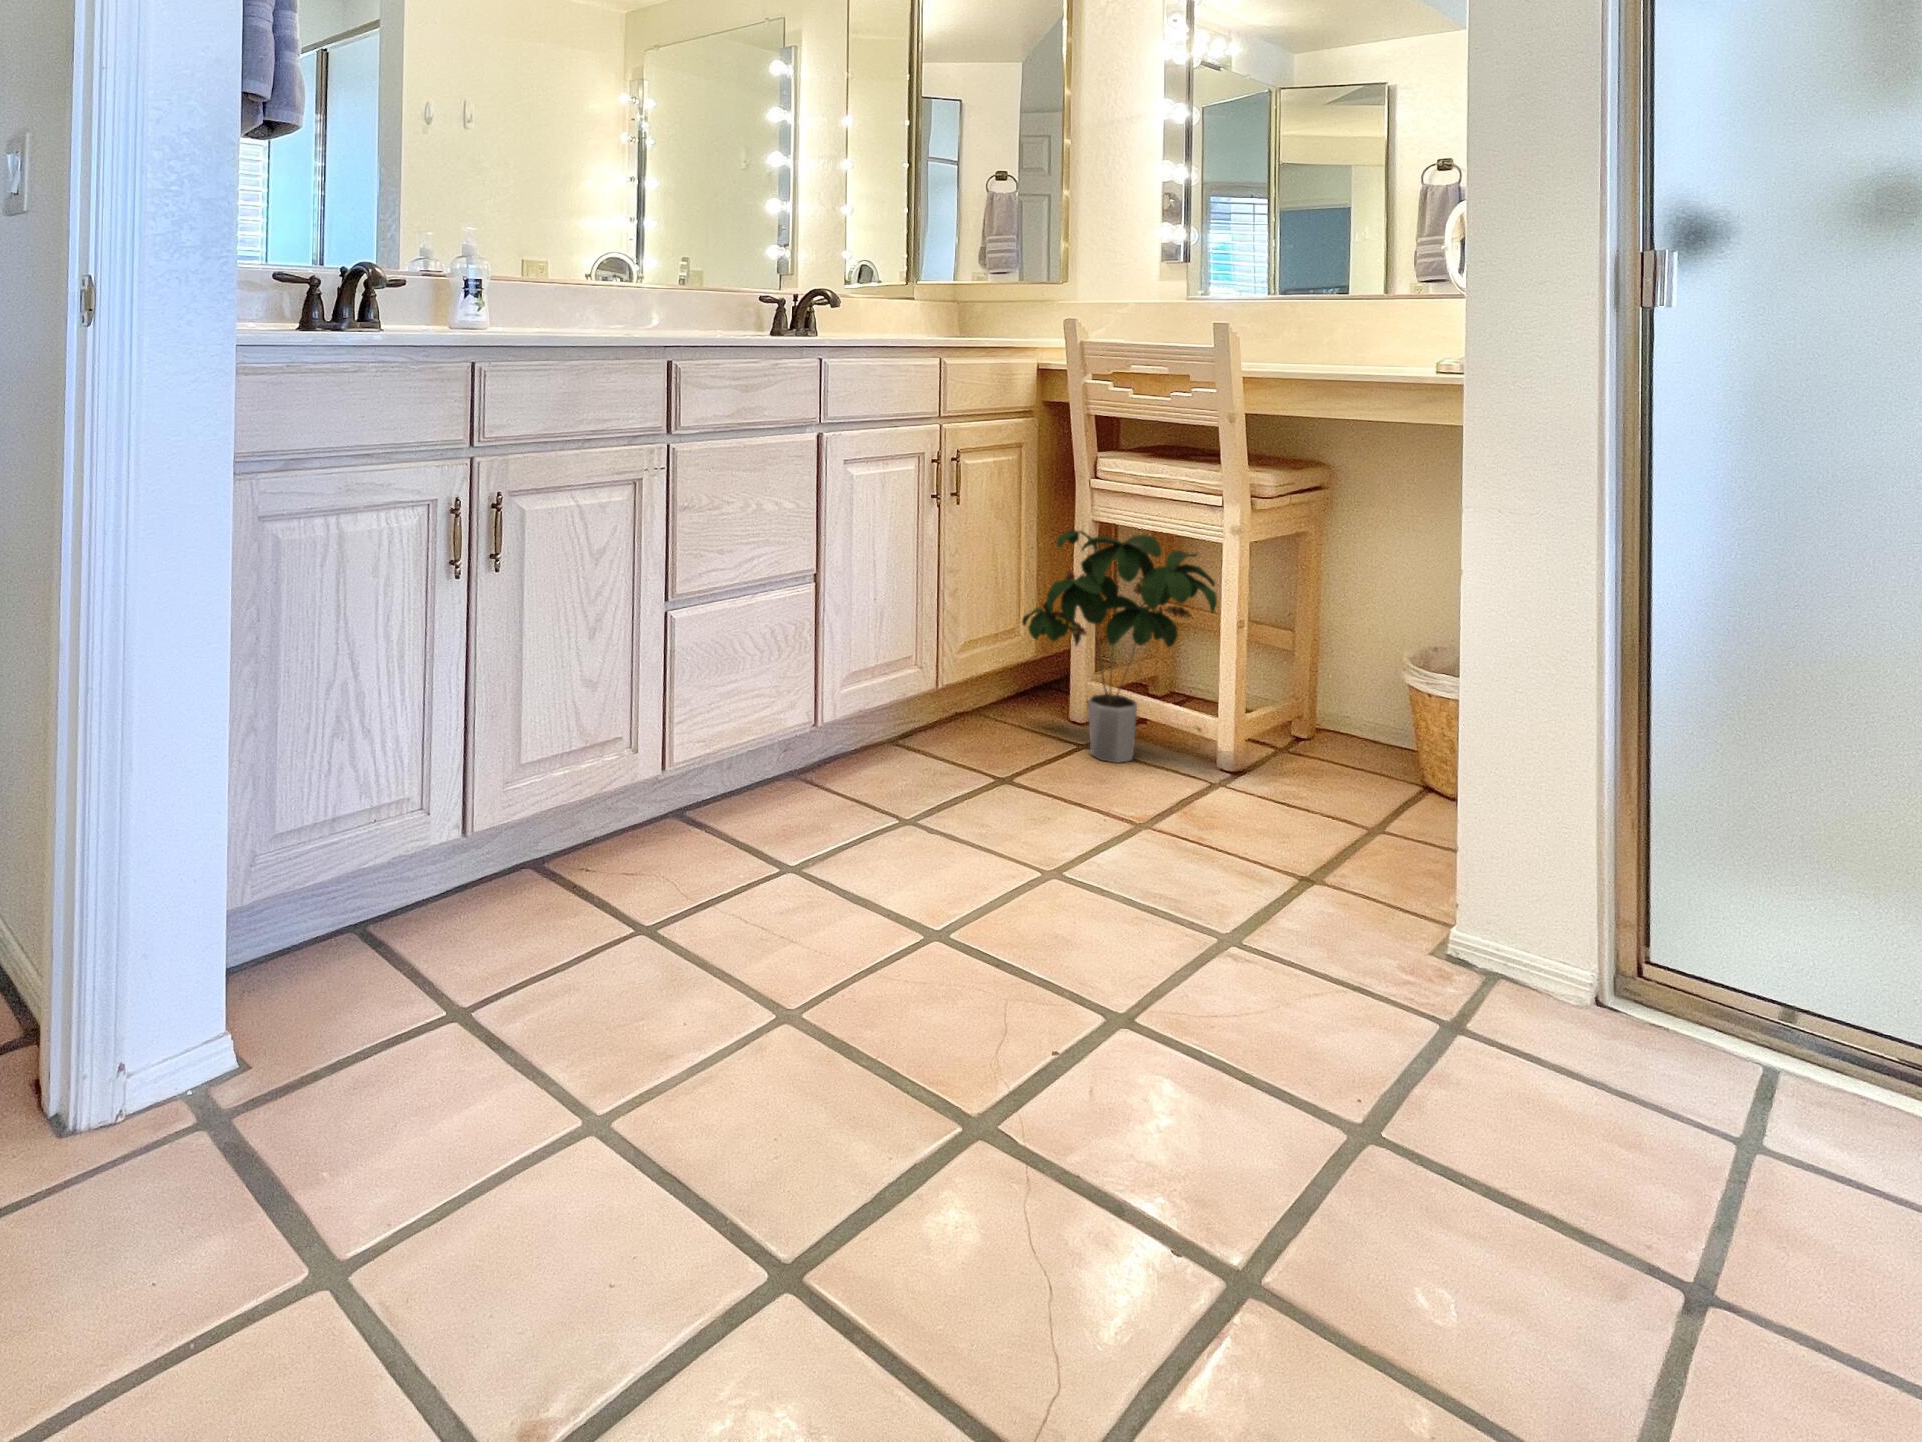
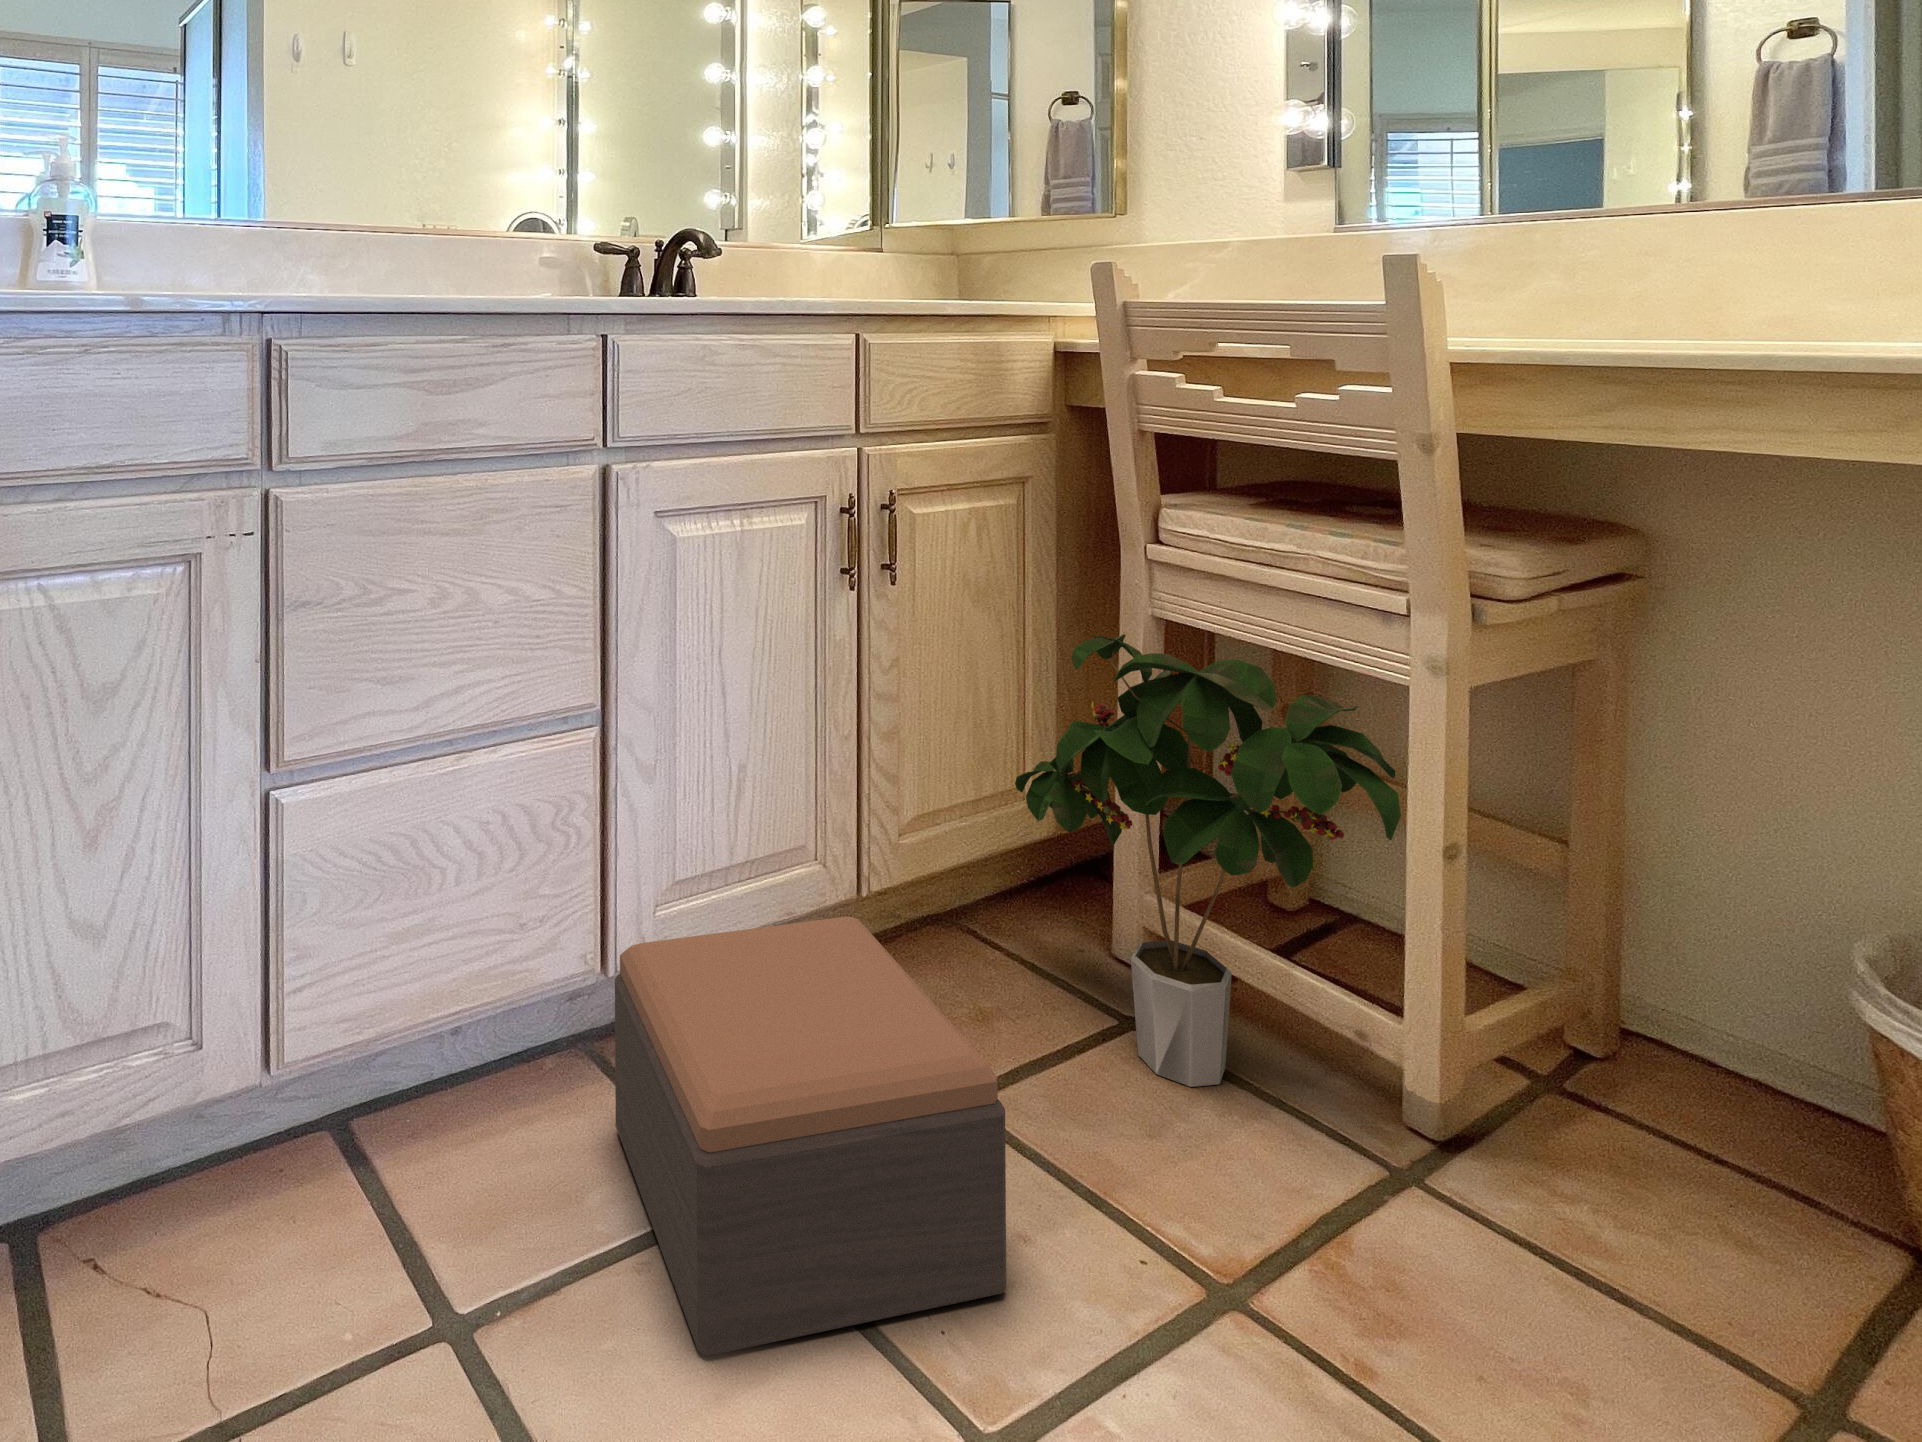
footstool: none [834,680,1048,863] -> present [615,916,1006,1357]

